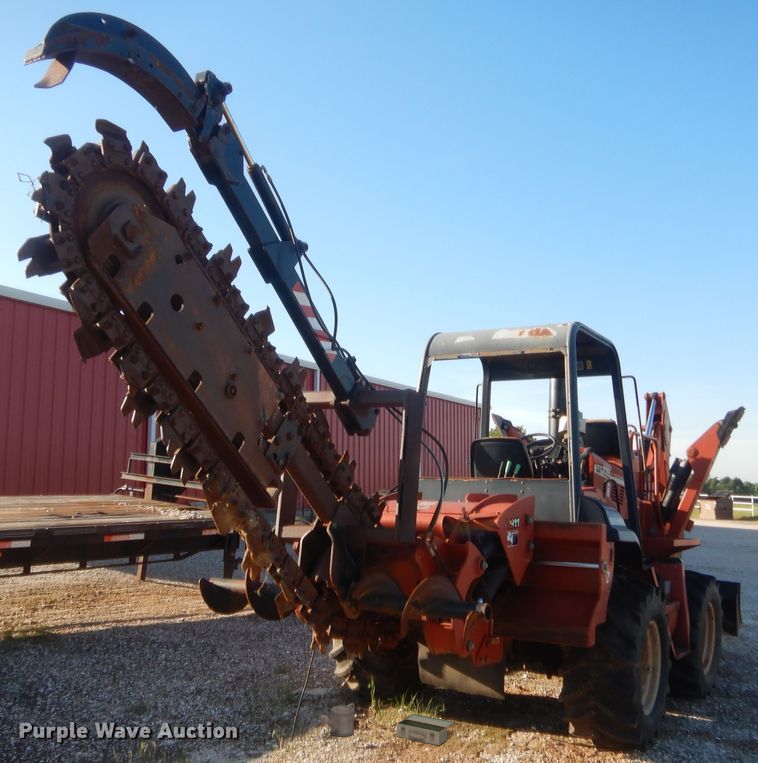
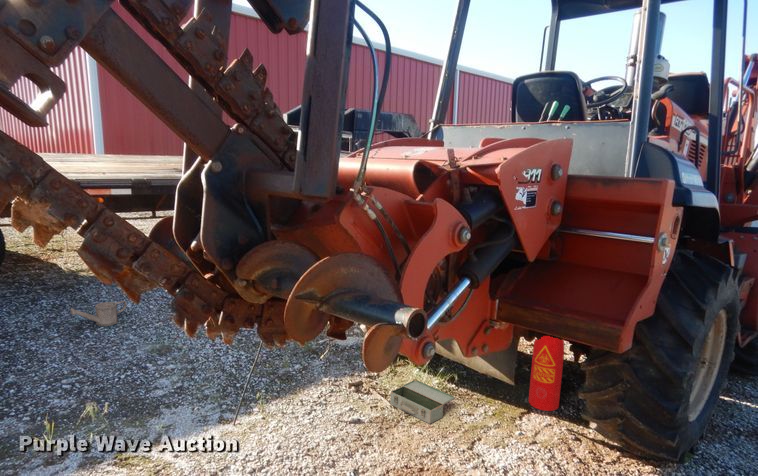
fire extinguisher: none [508,638,545,729] -> present [529,336,564,411]
watering can: present [321,703,354,737] -> present [71,301,126,326]

